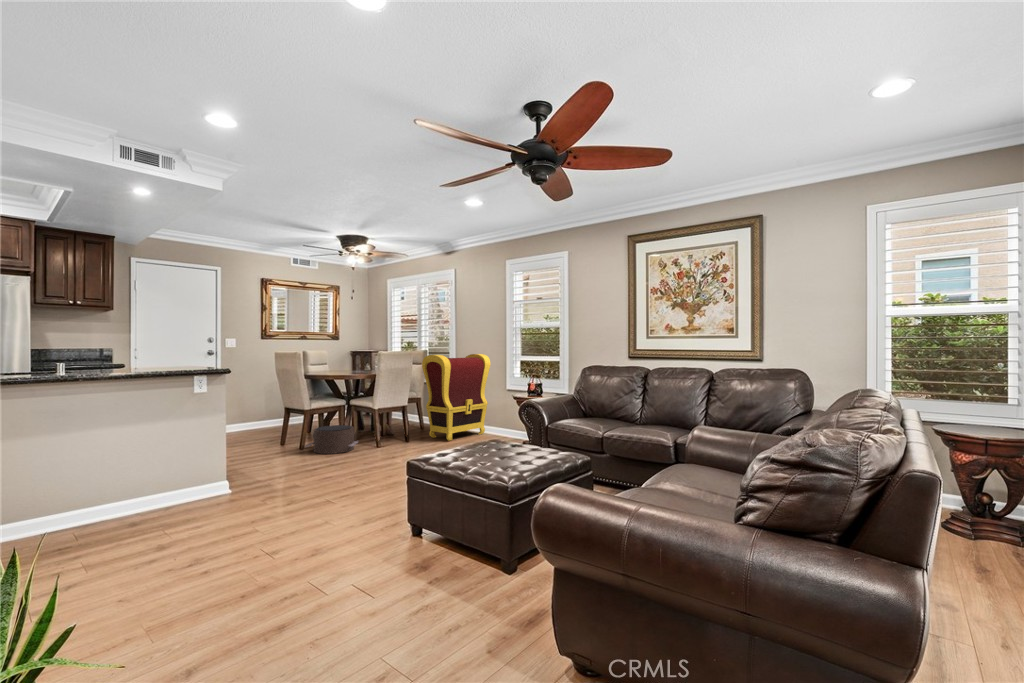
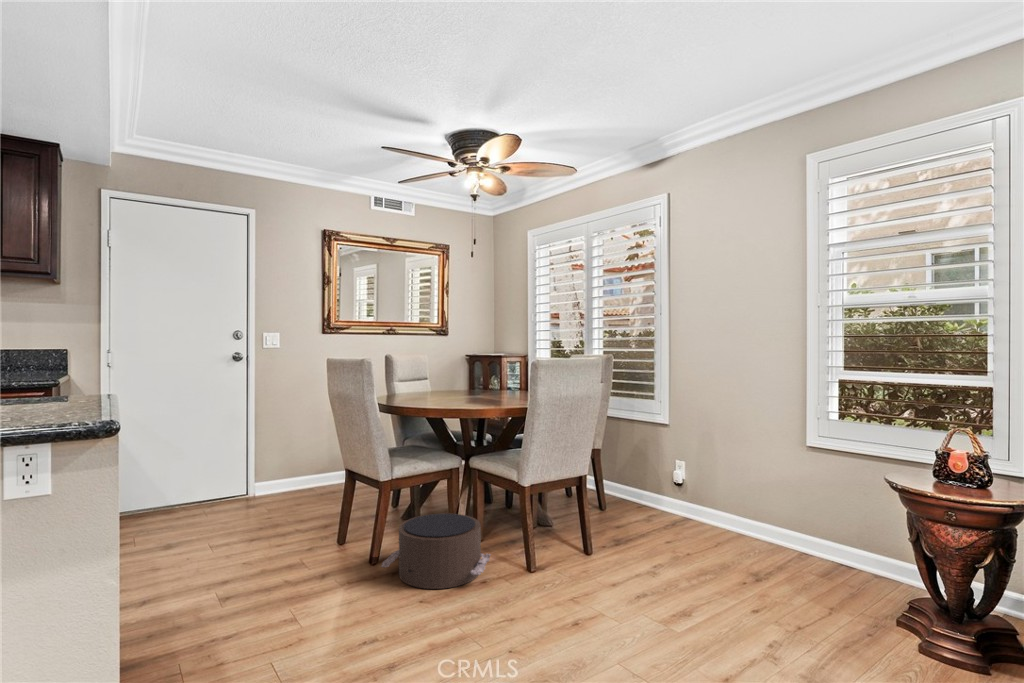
armchair: present [422,354,490,441] -> none [616,366,758,560]

